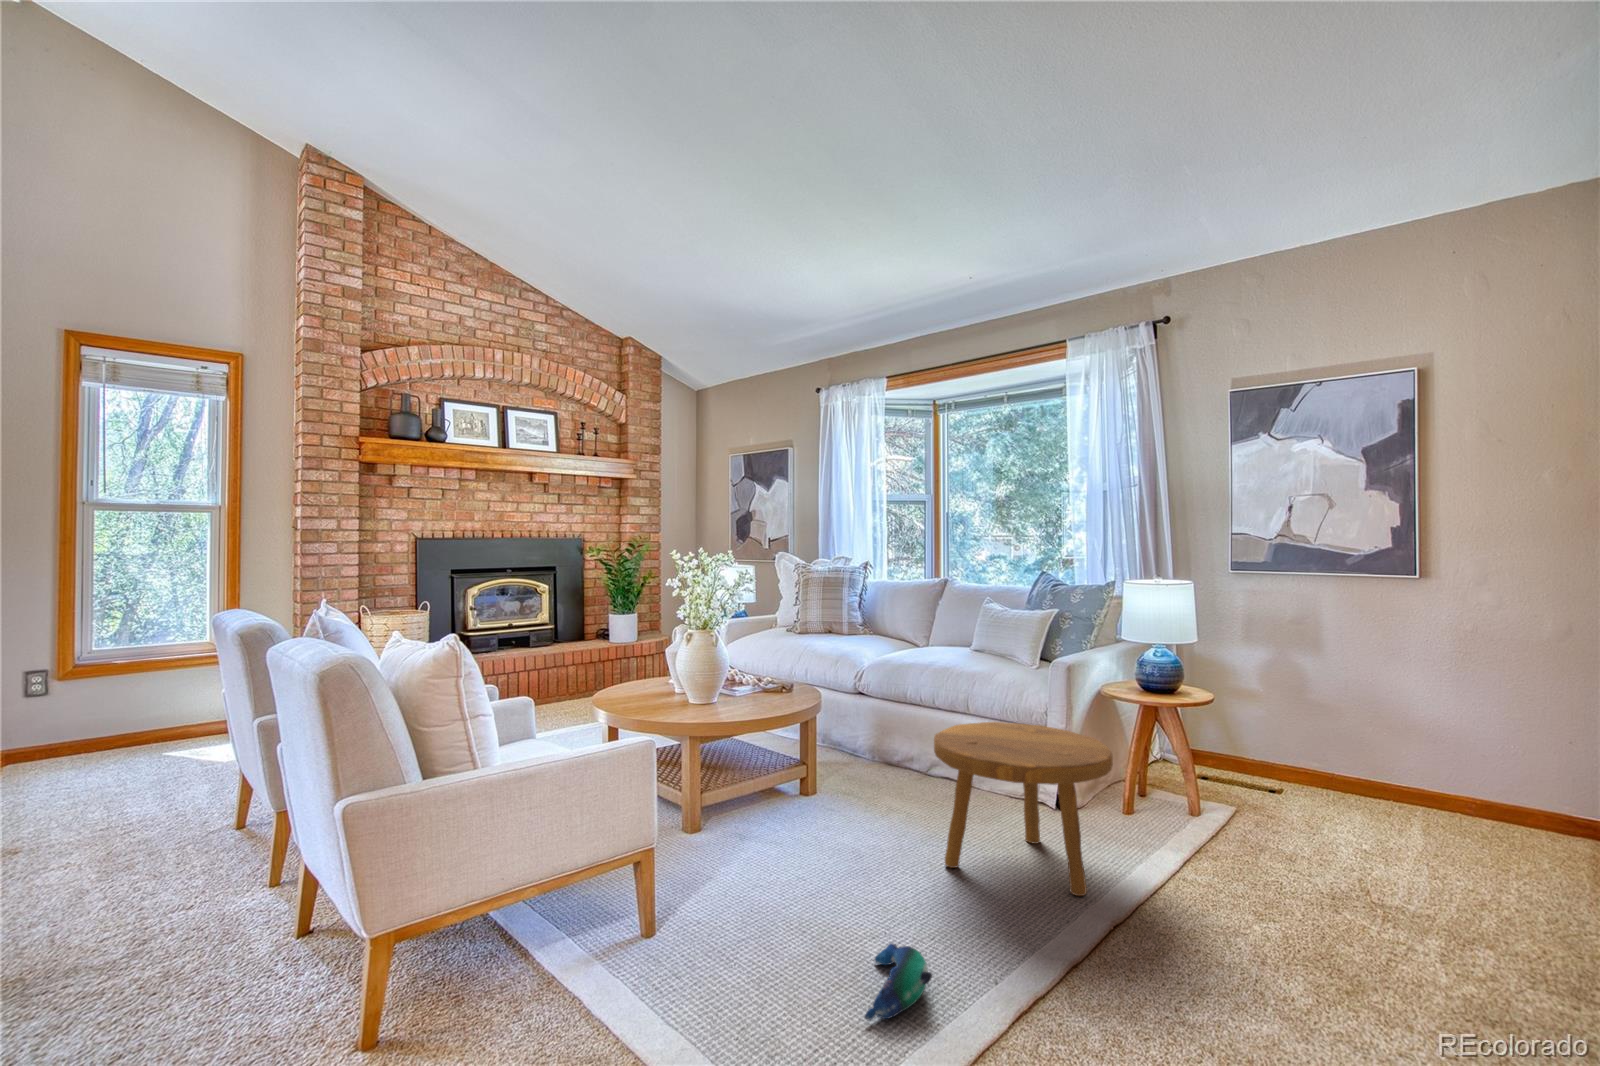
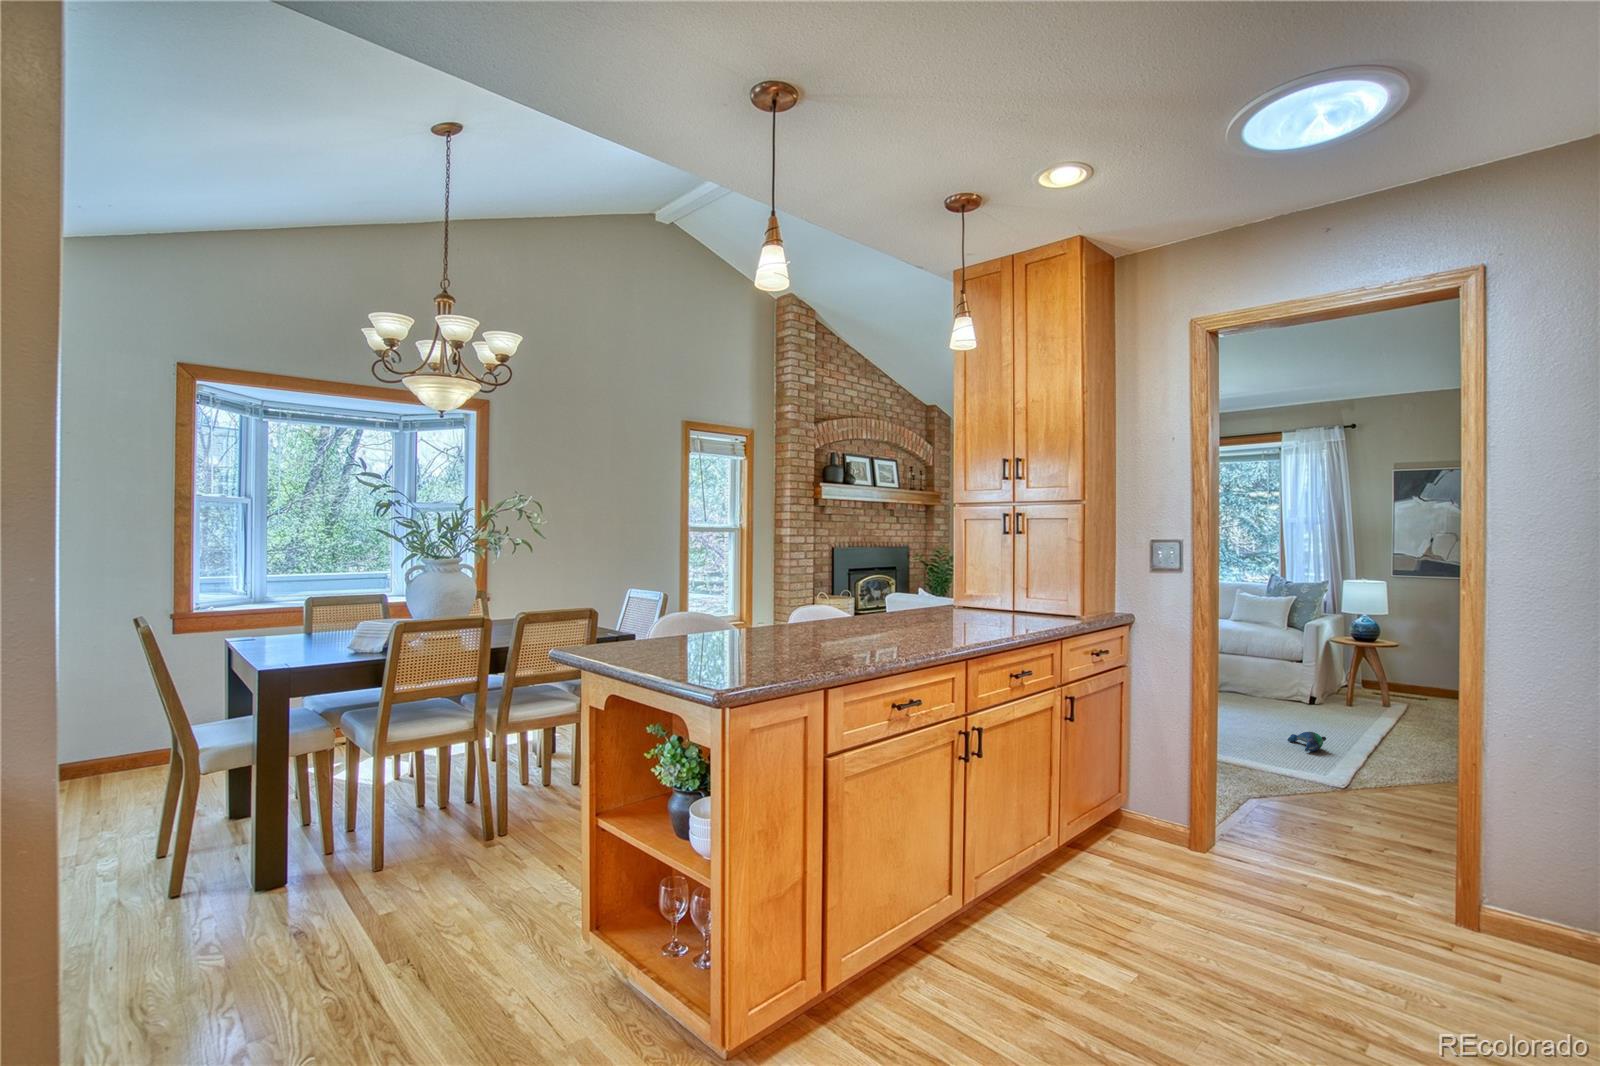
footstool: present [934,722,1113,896] -> none [1267,653,1368,727]

